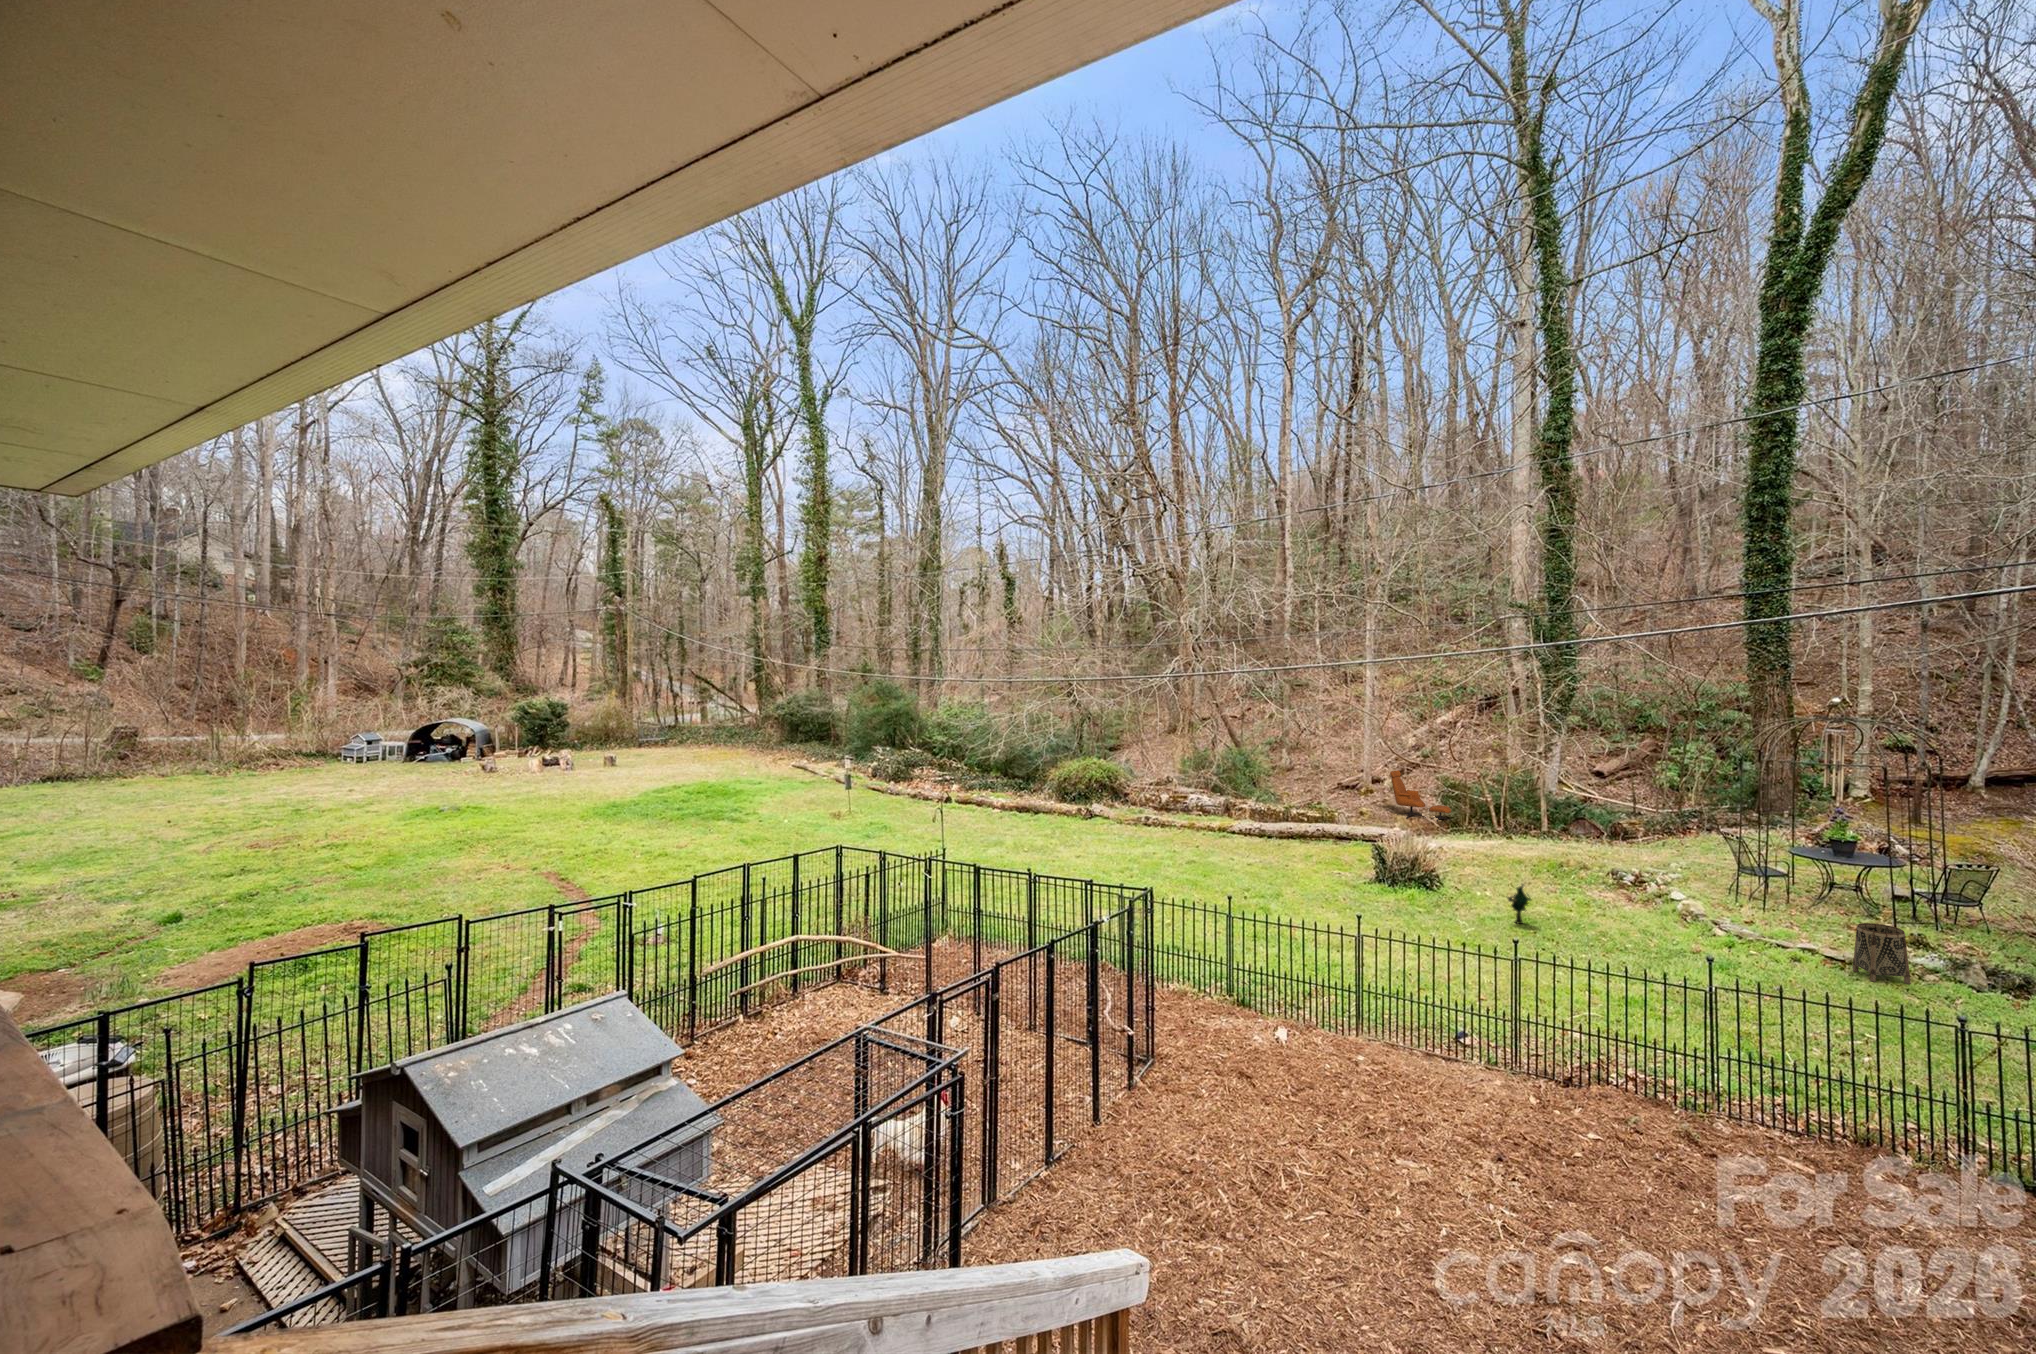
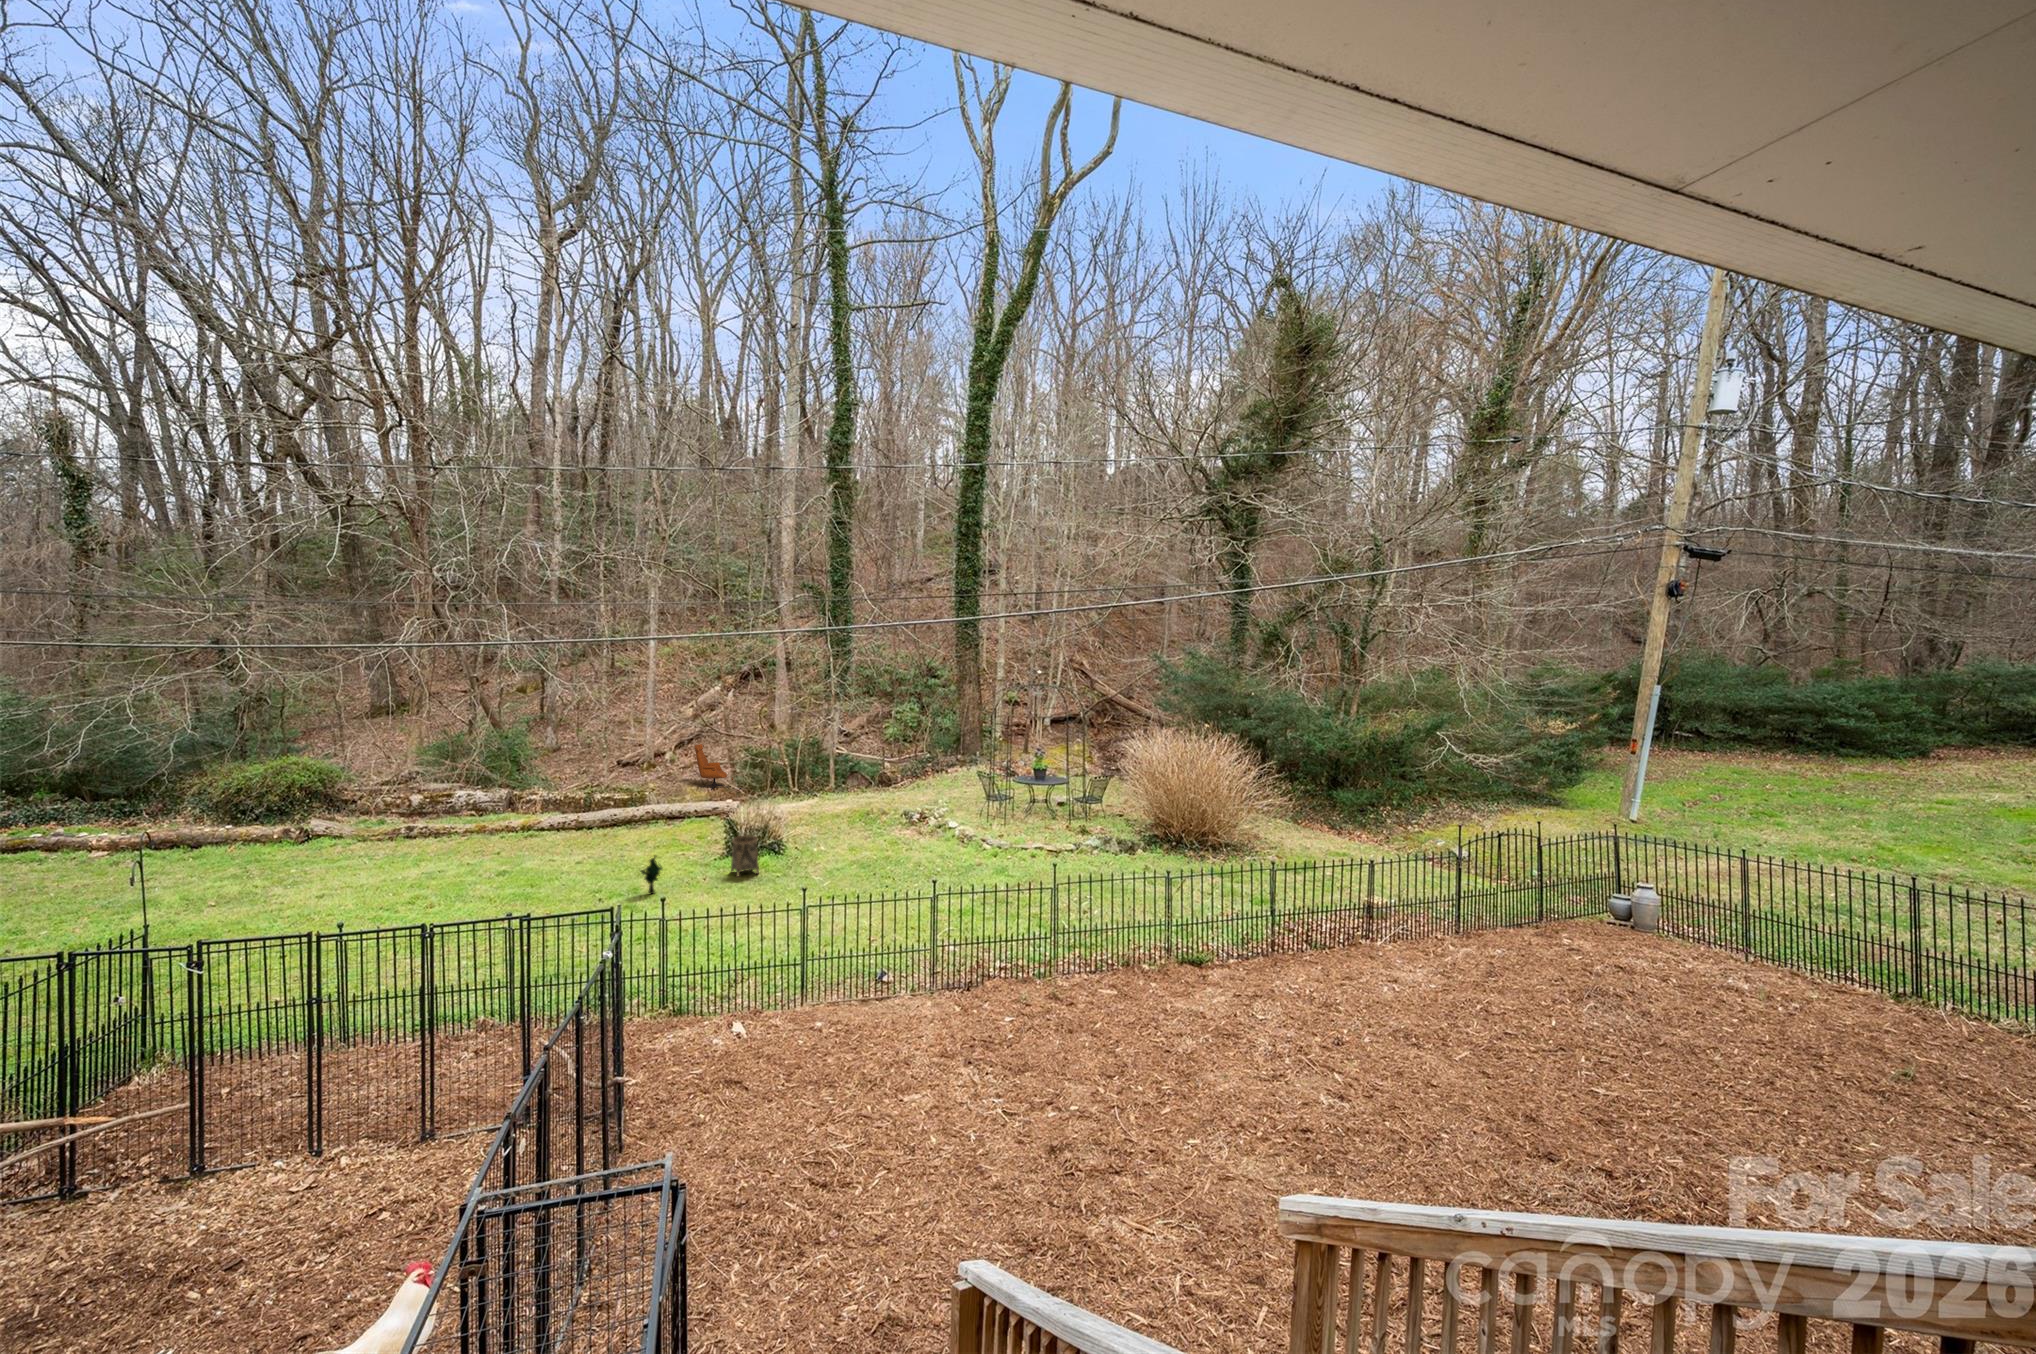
decorative plant: present [1507,884,1531,924] -> present [641,856,662,894]
basket: present [1853,923,1911,984] -> present [731,836,759,877]

